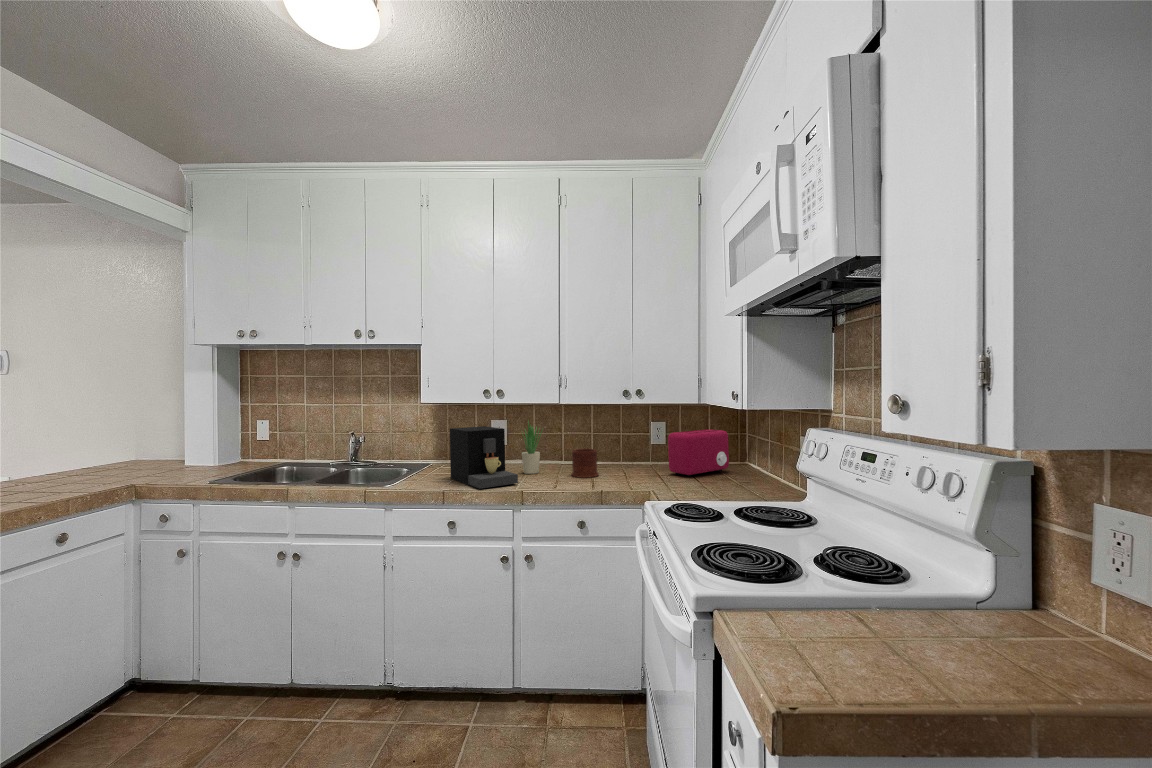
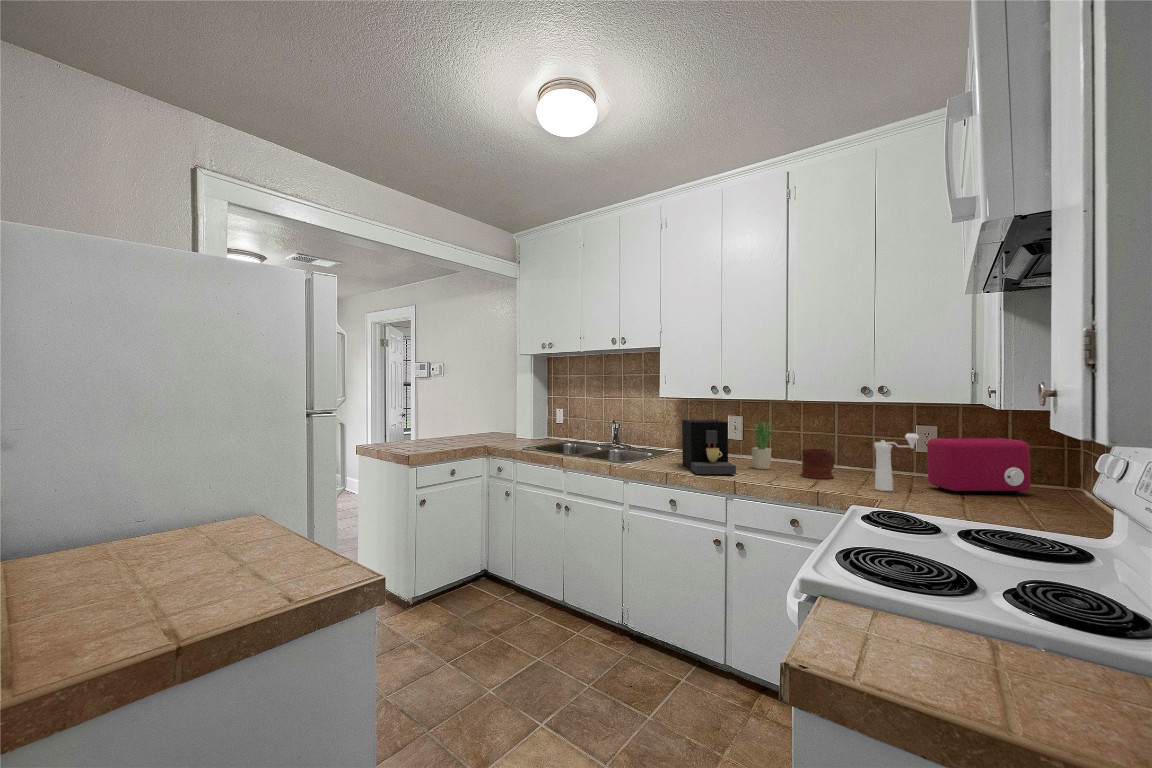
pepper mill: none [638,430,667,482] -> present [875,434,919,491]

